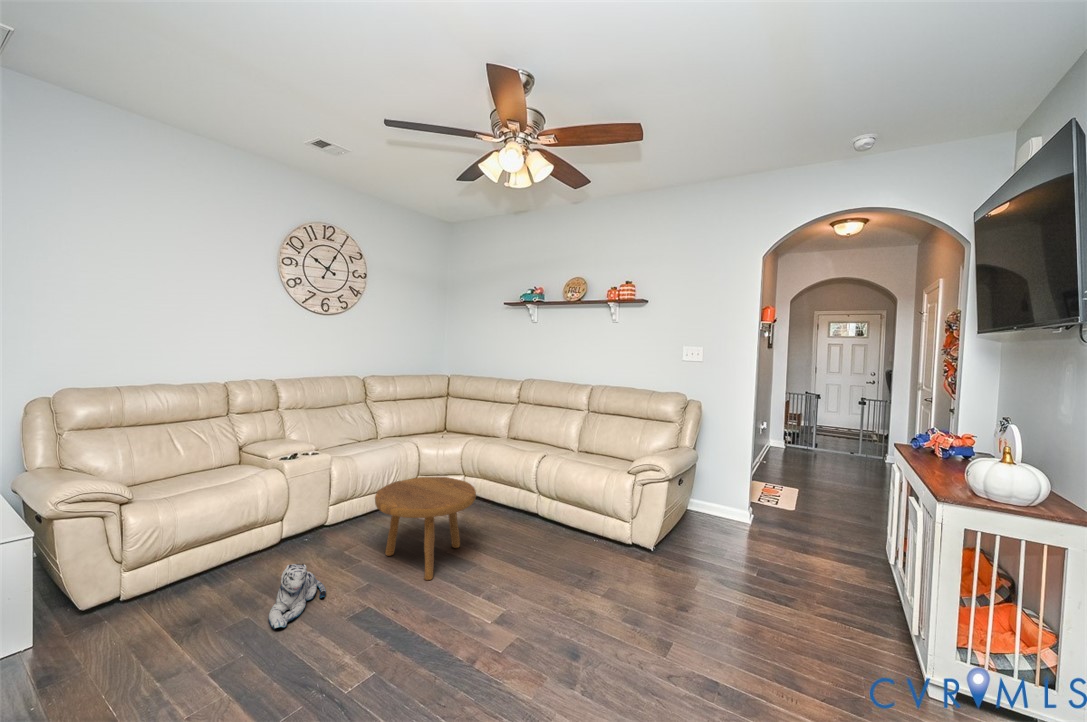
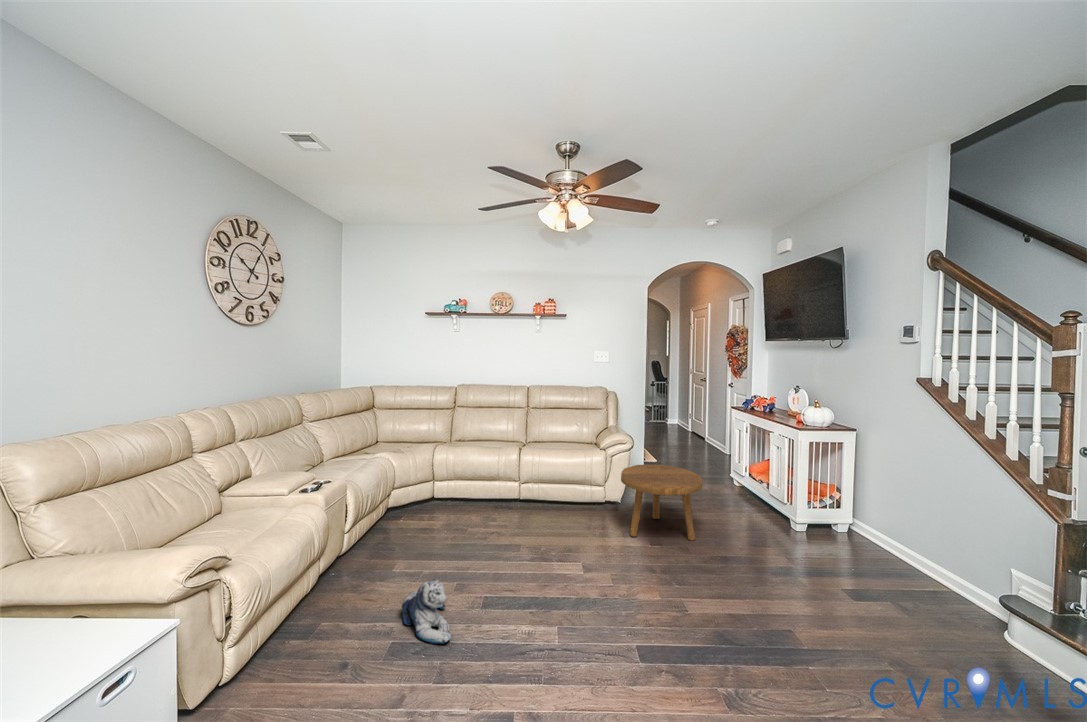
footstool: present [375,477,476,580] -> present [621,465,703,541]

